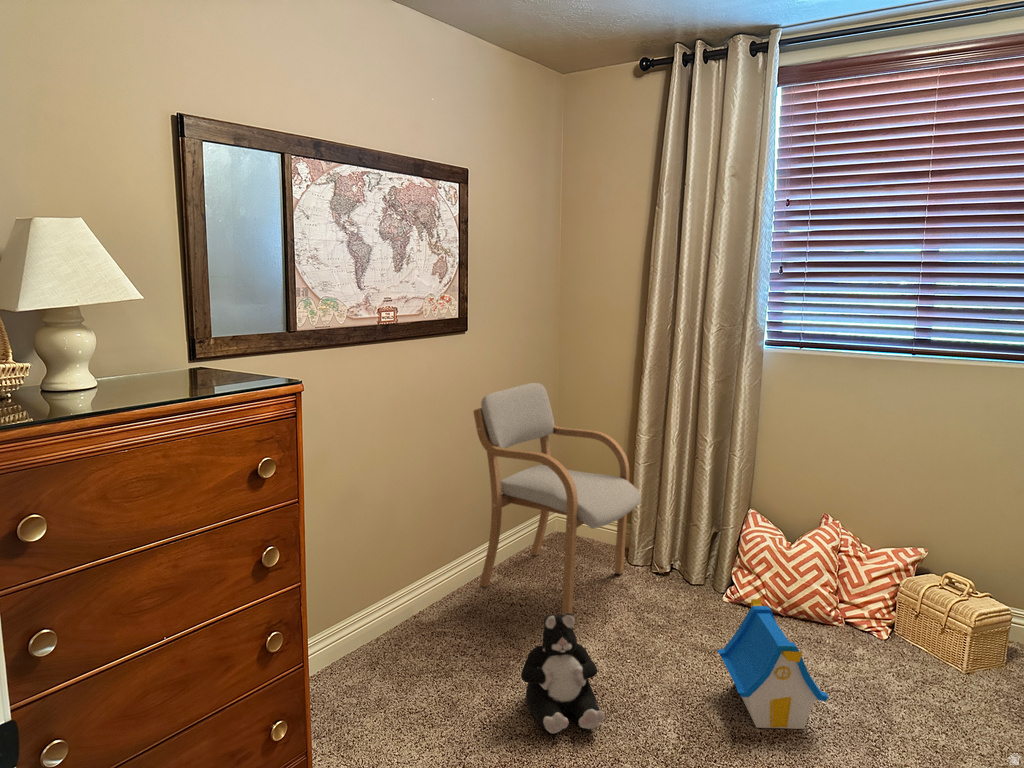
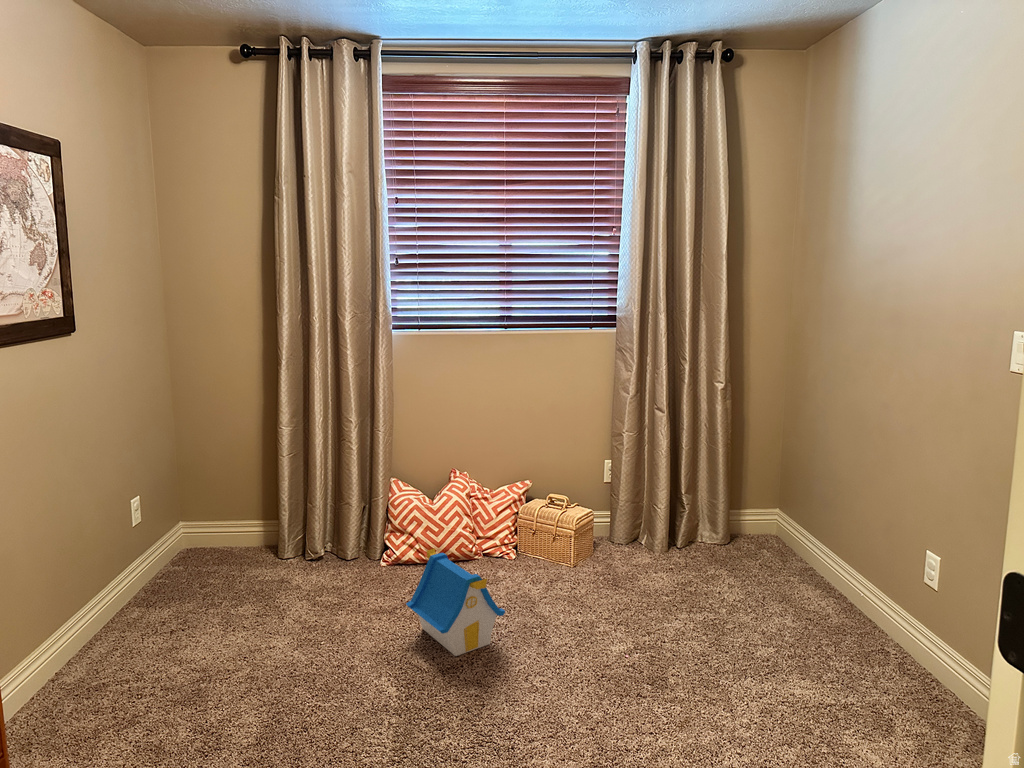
armchair: present [473,383,641,615] -> none [95,386,292,623]
plush toy: present [521,613,605,734] -> none [234,607,331,730]

